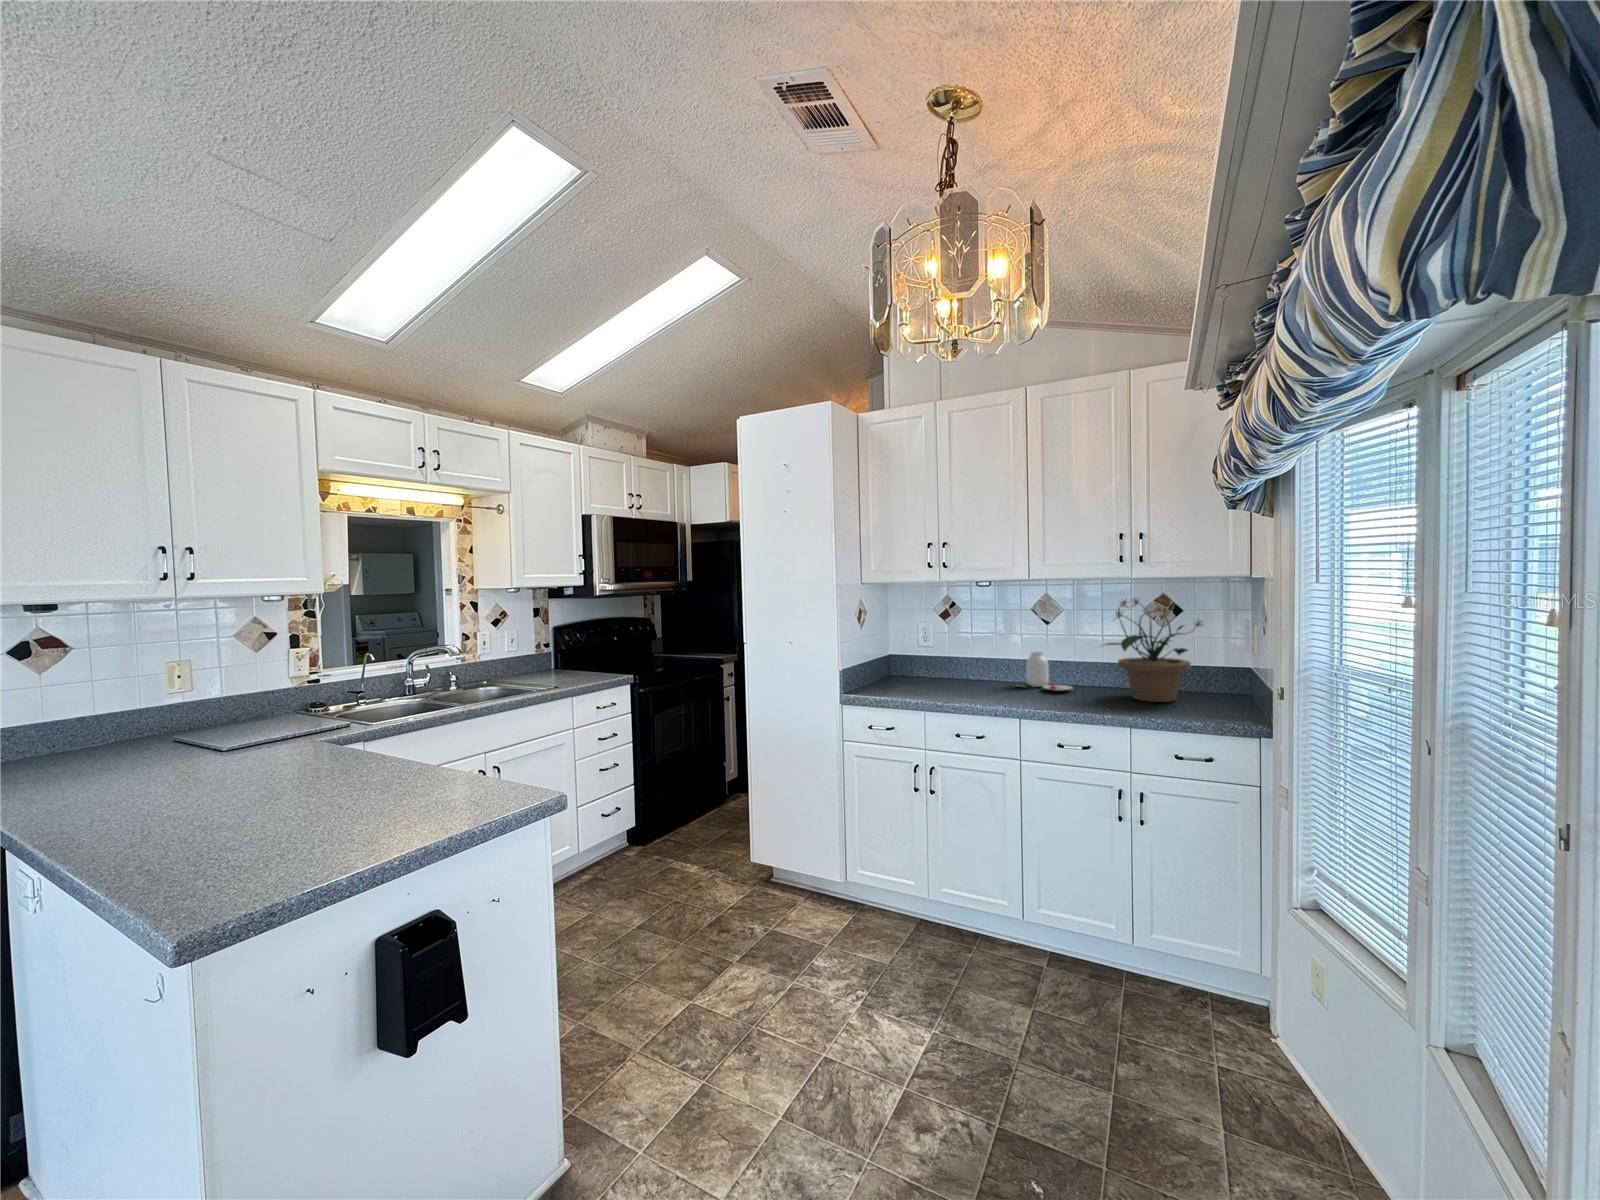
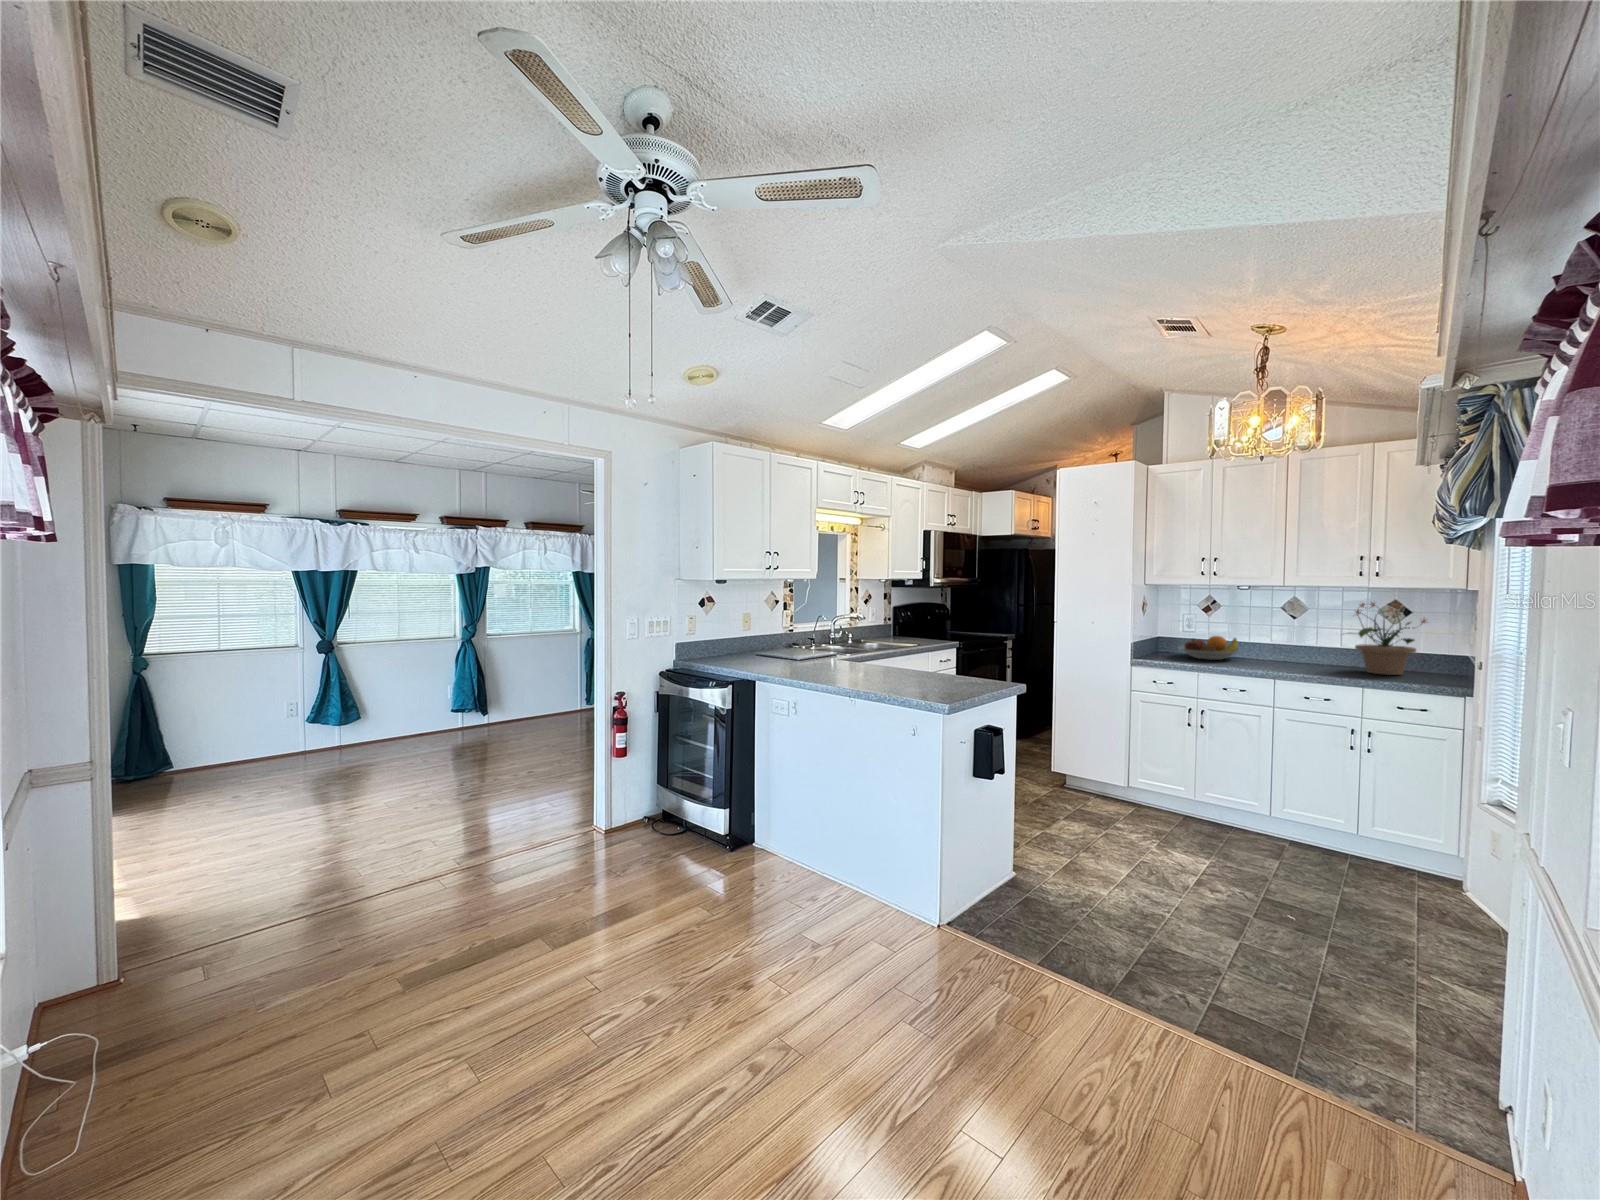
fruit bowl: none [906,652,983,687] -> present [1179,636,1240,660]
jar: present [1017,652,1072,691] -> none [1267,638,1317,665]

